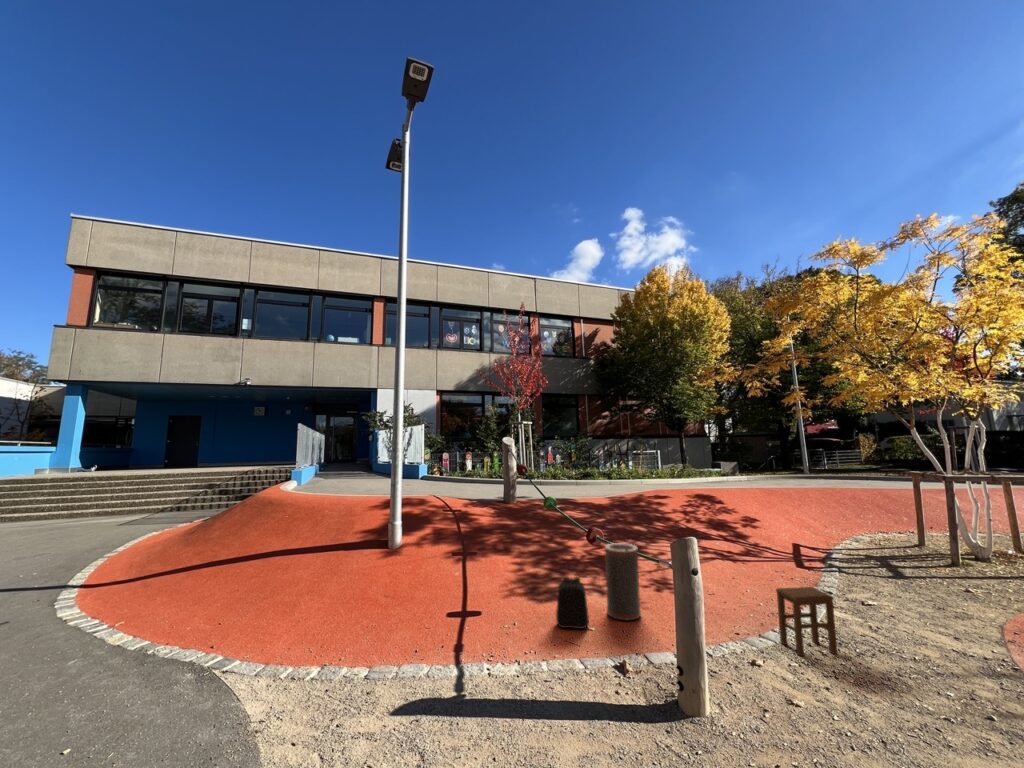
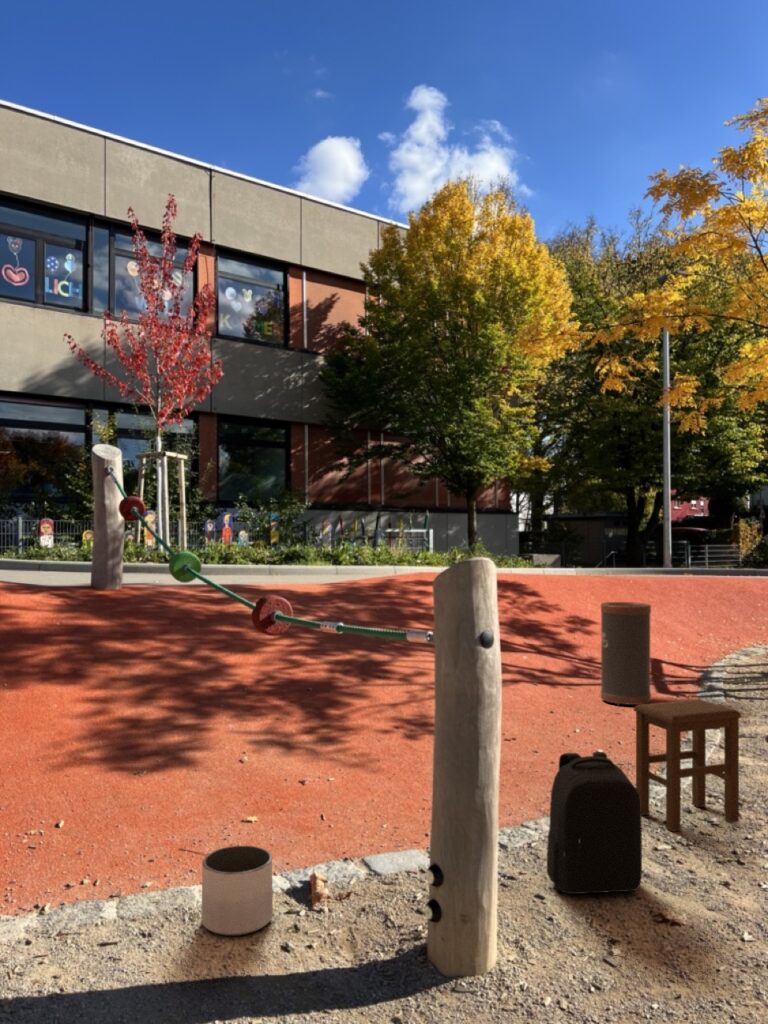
trash can: present [605,543,641,620] -> present [601,602,651,705]
backpack: present [556,577,589,629] -> present [547,752,642,894]
planter: none [580,646,609,686] -> present [201,846,273,936]

